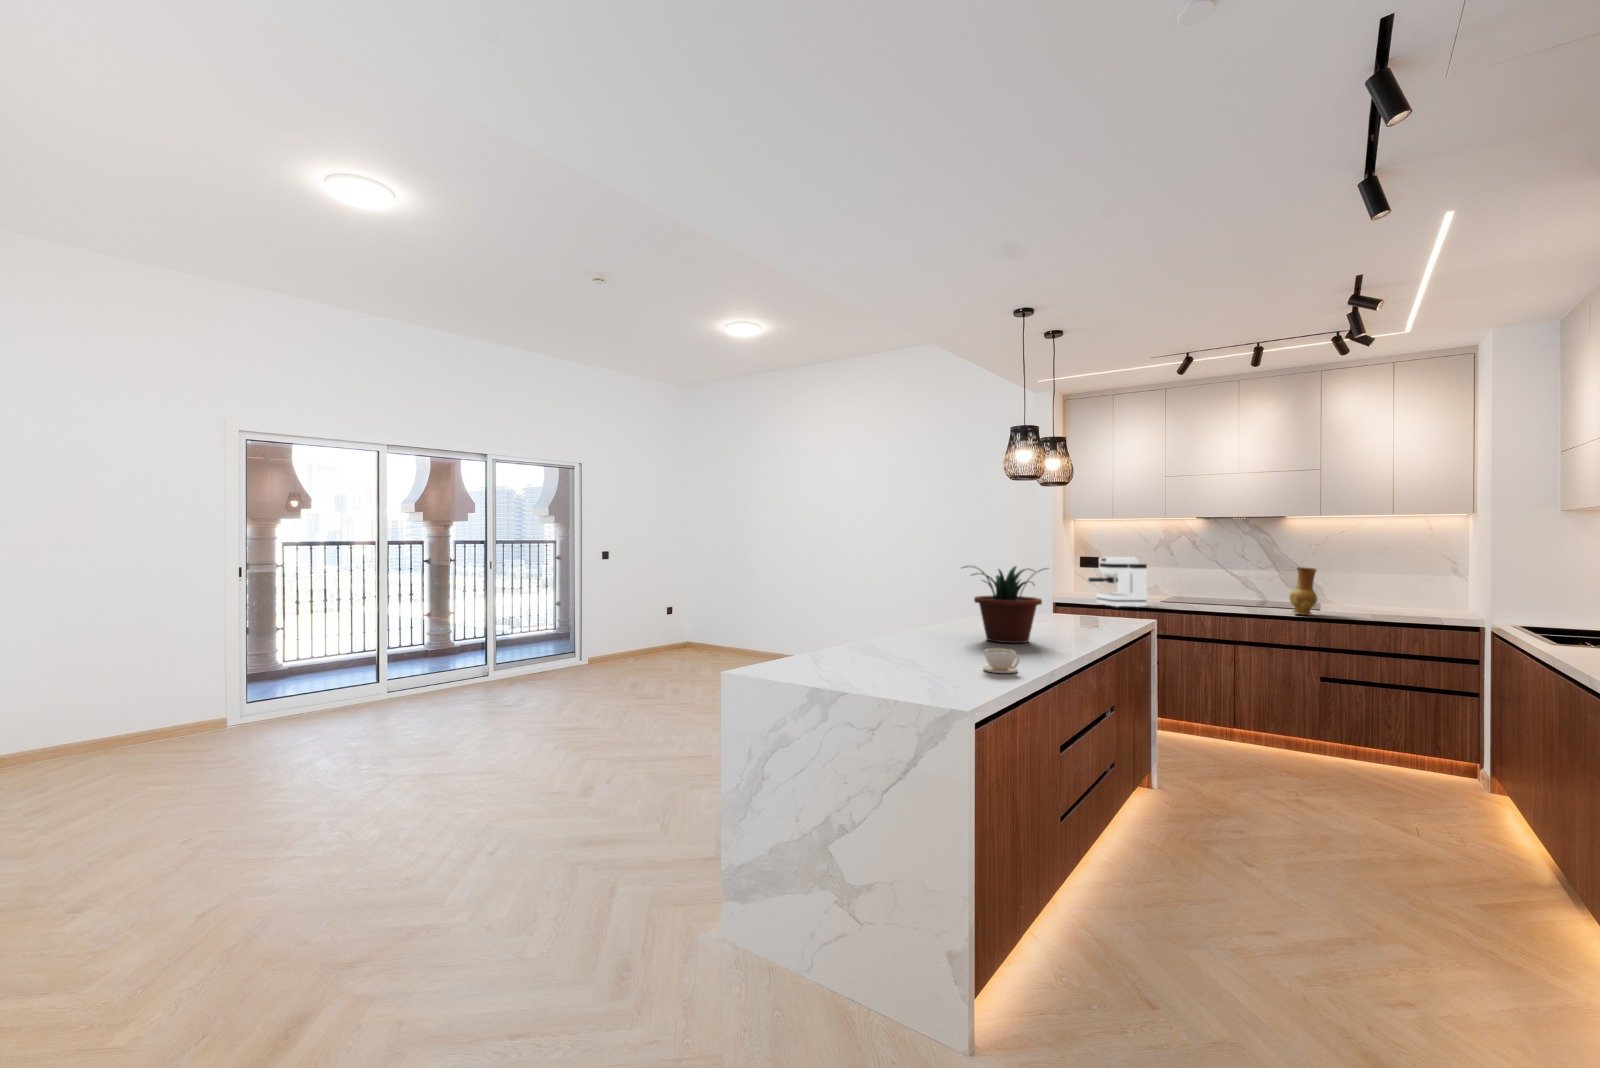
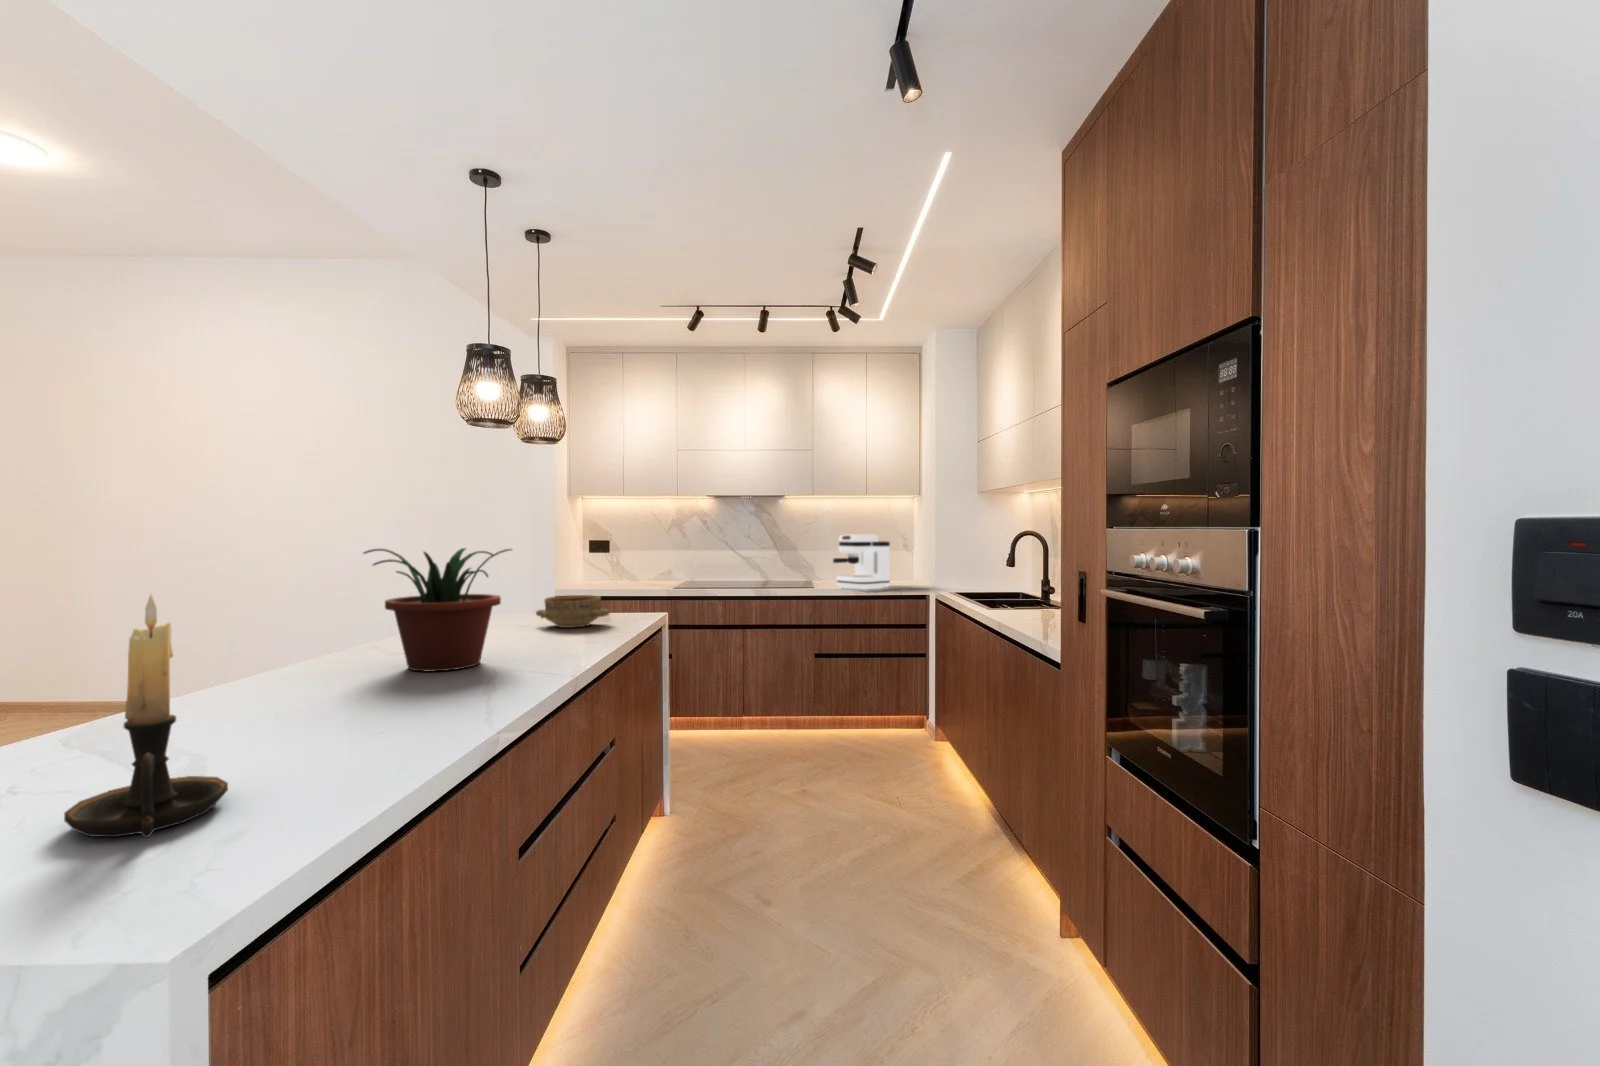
coffee maker: present [1089,557,1147,607] -> present [833,535,890,590]
ceramic jug: present [1289,567,1317,615] -> none [789,546,813,594]
candle holder: none [902,587,952,687] -> present [64,595,228,838]
ceramic bowl: none [1055,602,1111,626] -> present [536,595,609,628]
coffee cup: present [984,648,1020,673] -> none [344,697,419,751]

